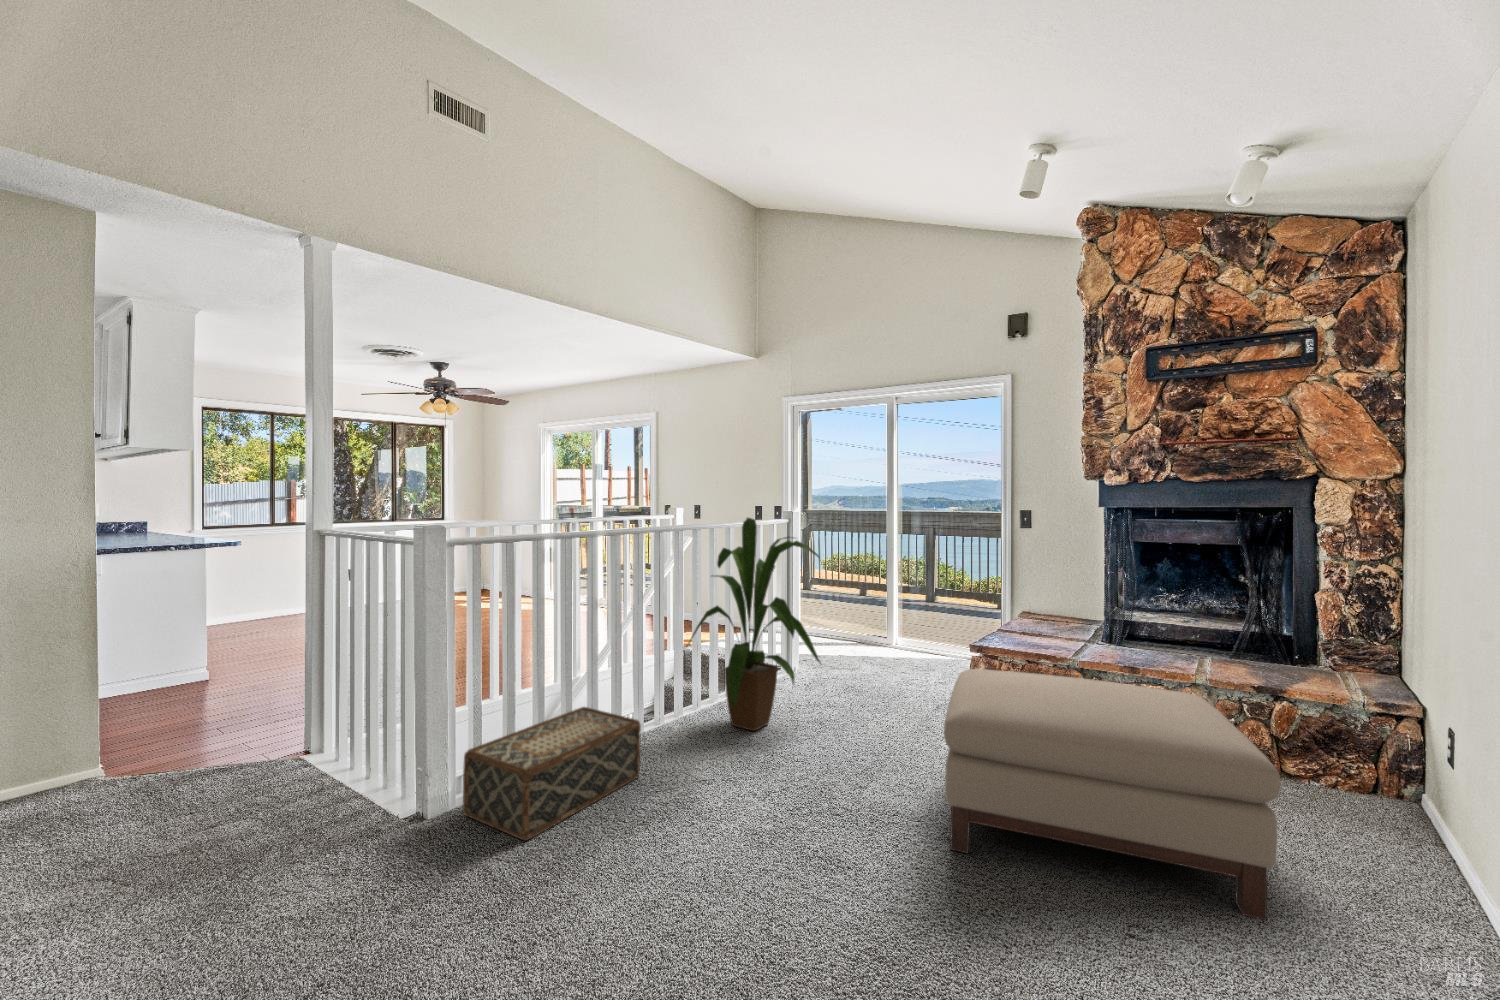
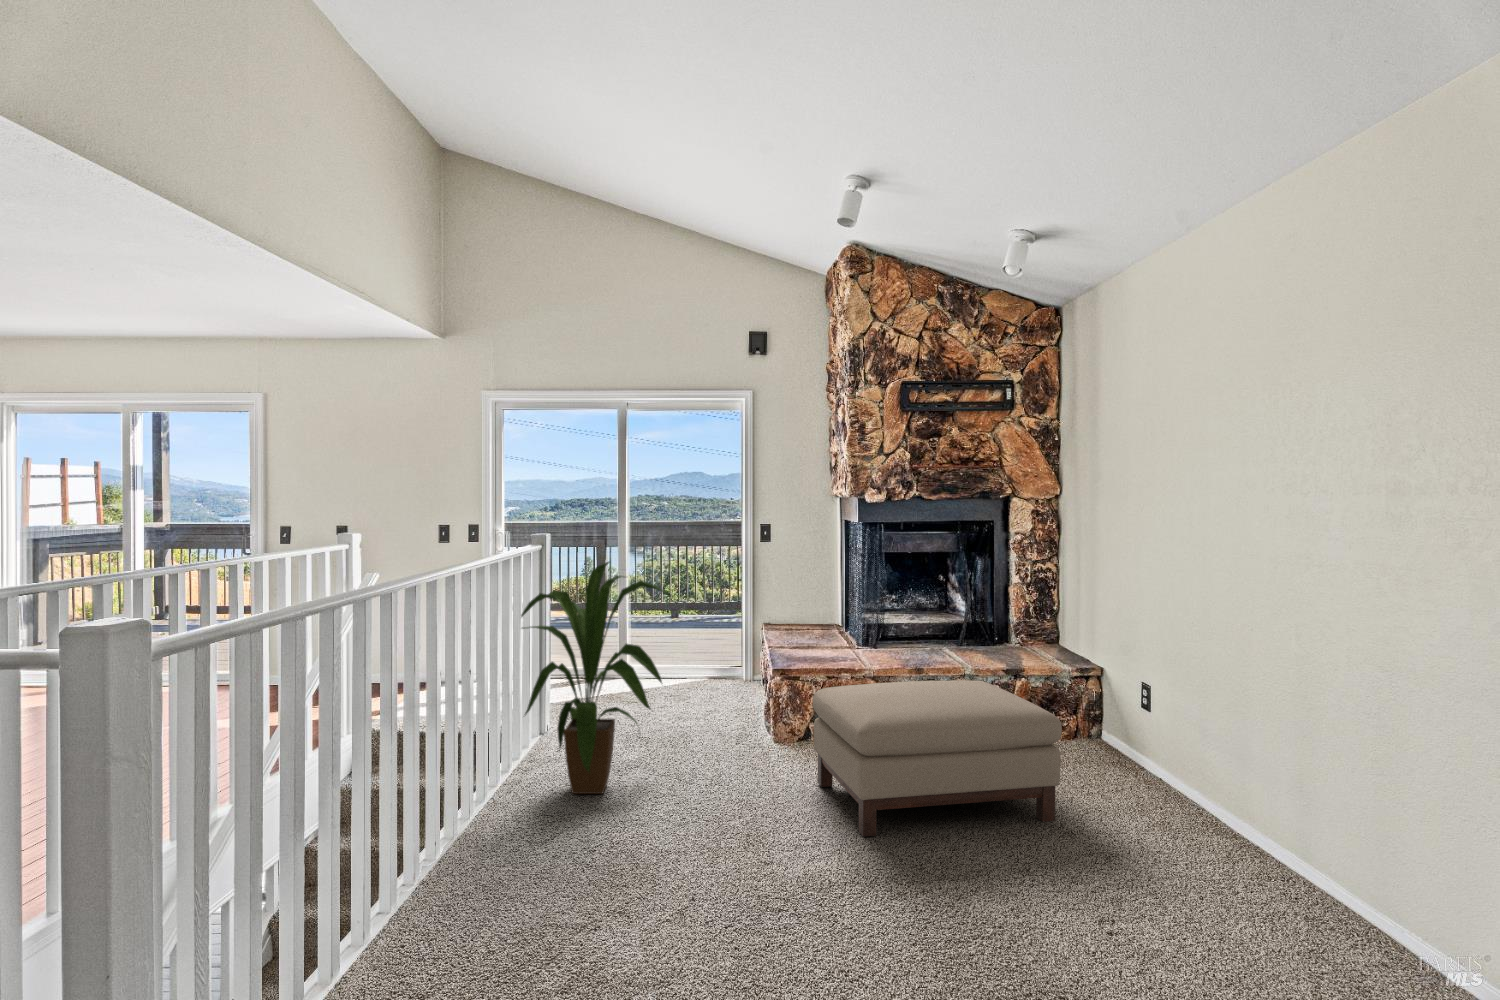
woven basket: present [463,707,641,840] -> none [404,799,545,944]

